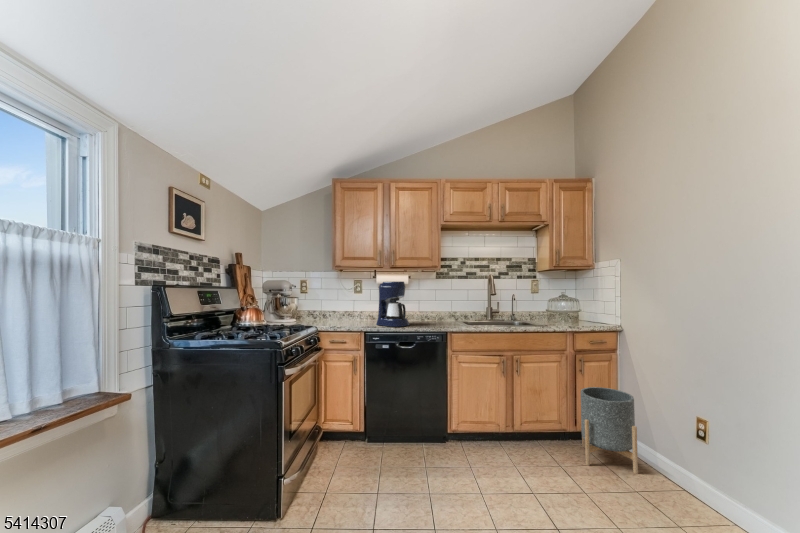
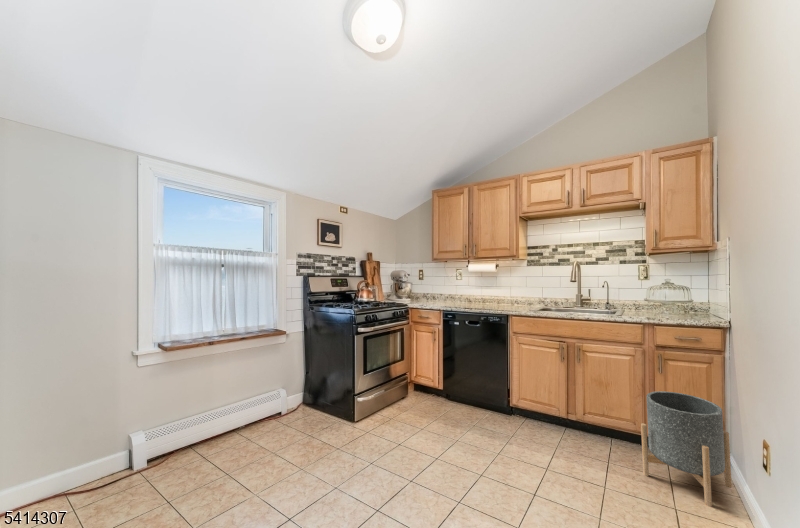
coffee maker: present [376,281,409,327] -> none [461,270,487,308]

